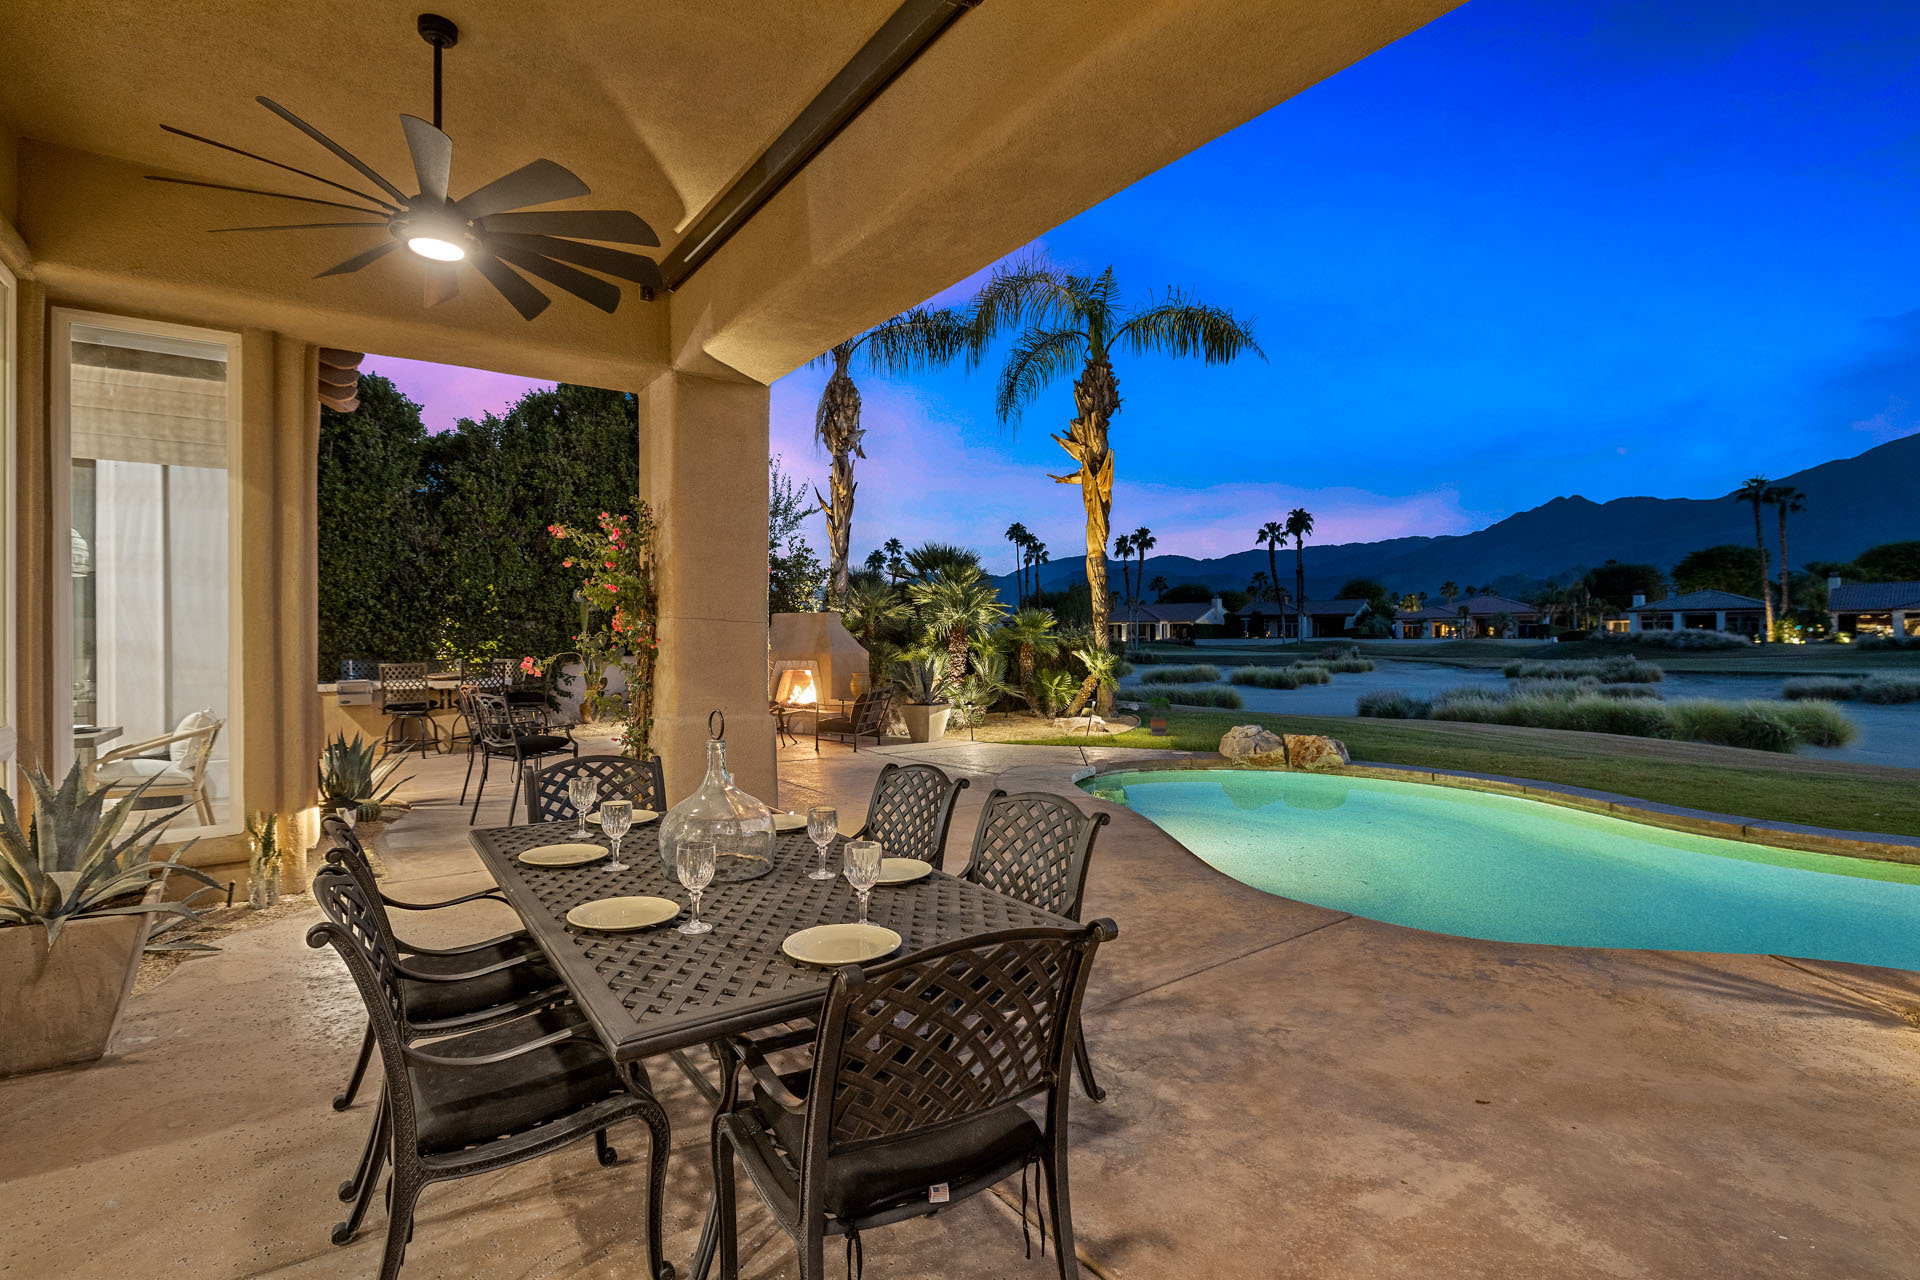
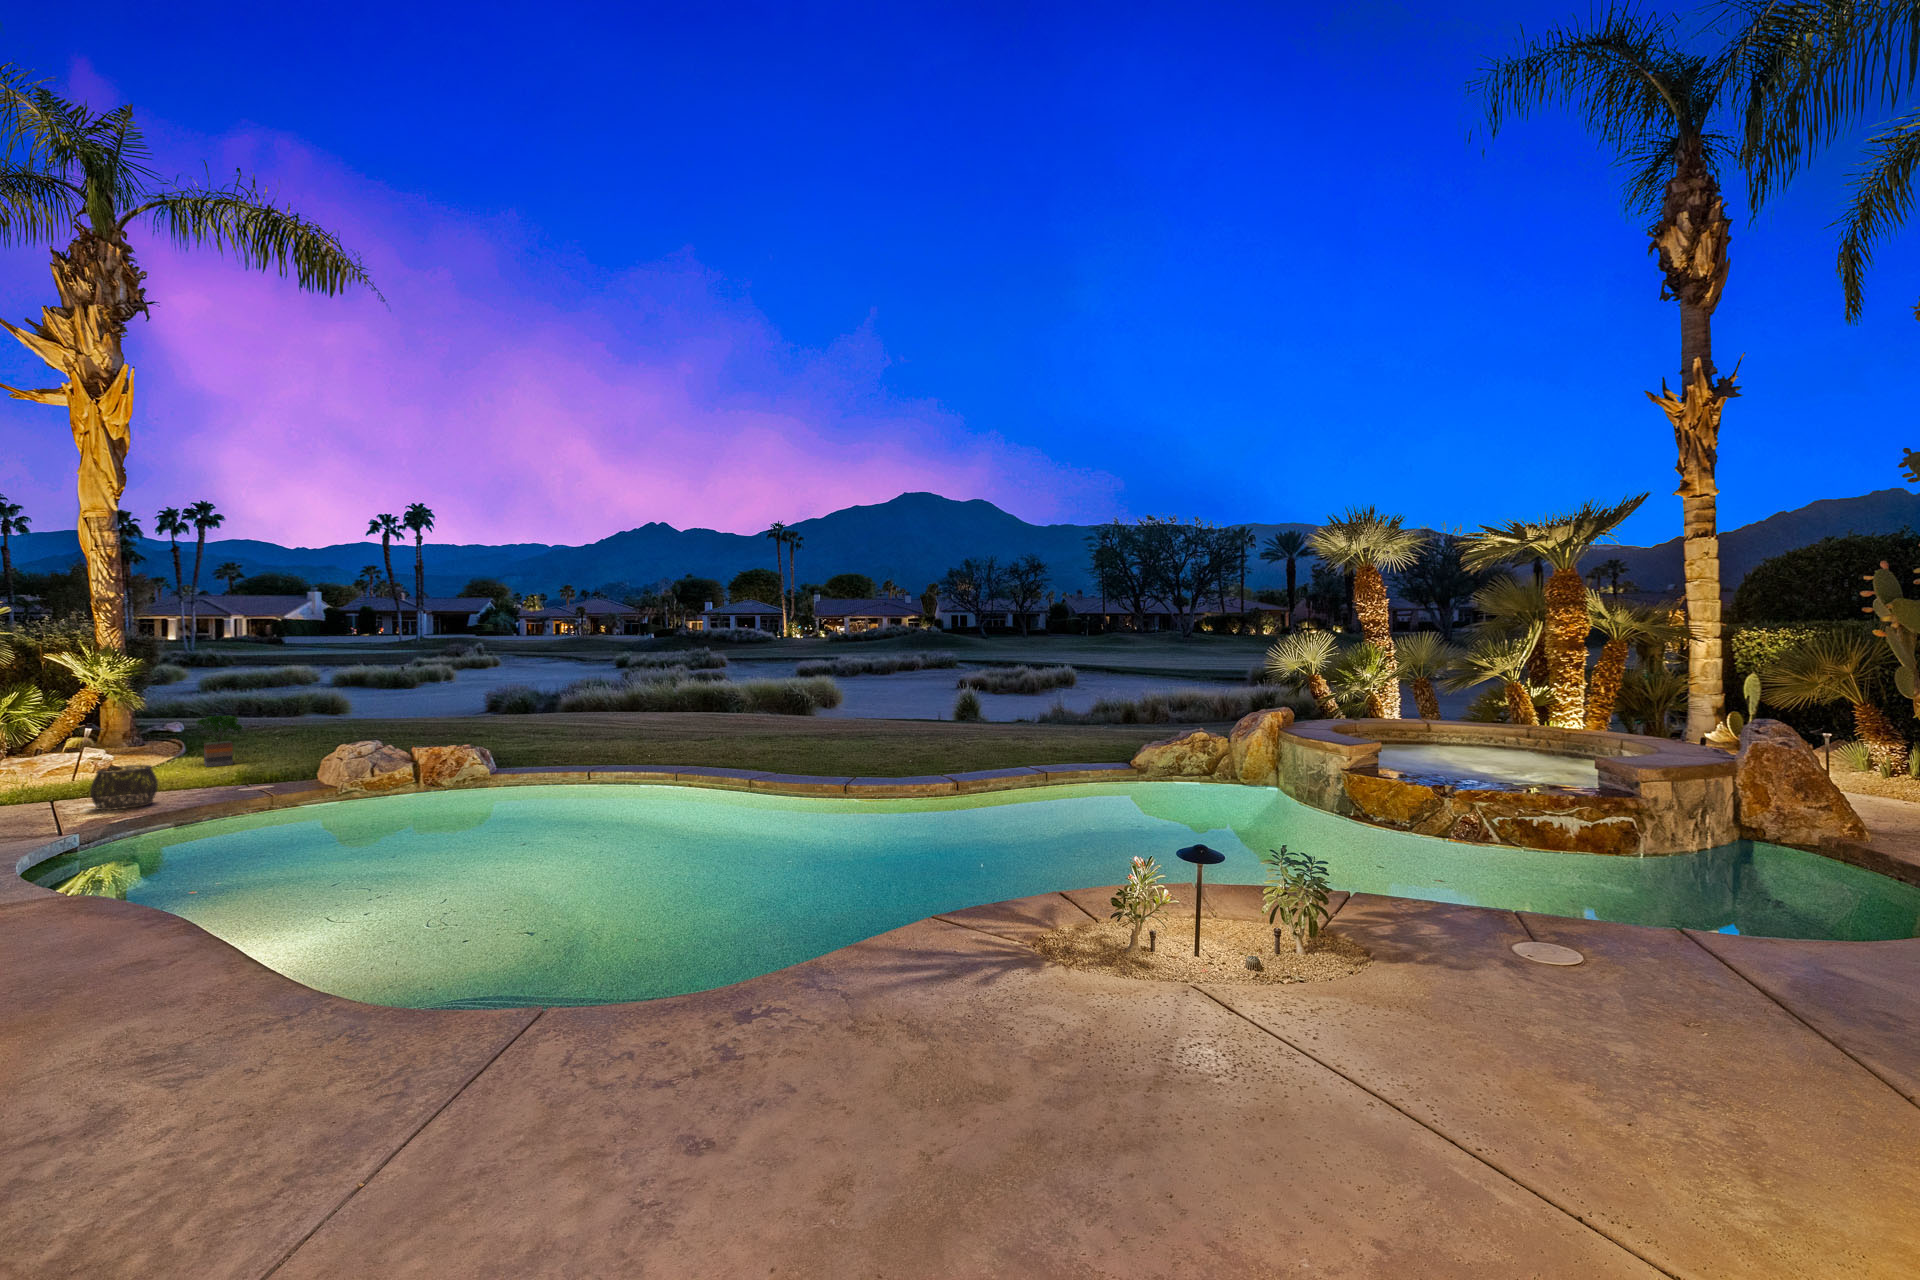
woven basket: none [1097,725,1129,755] -> present [90,765,158,810]

